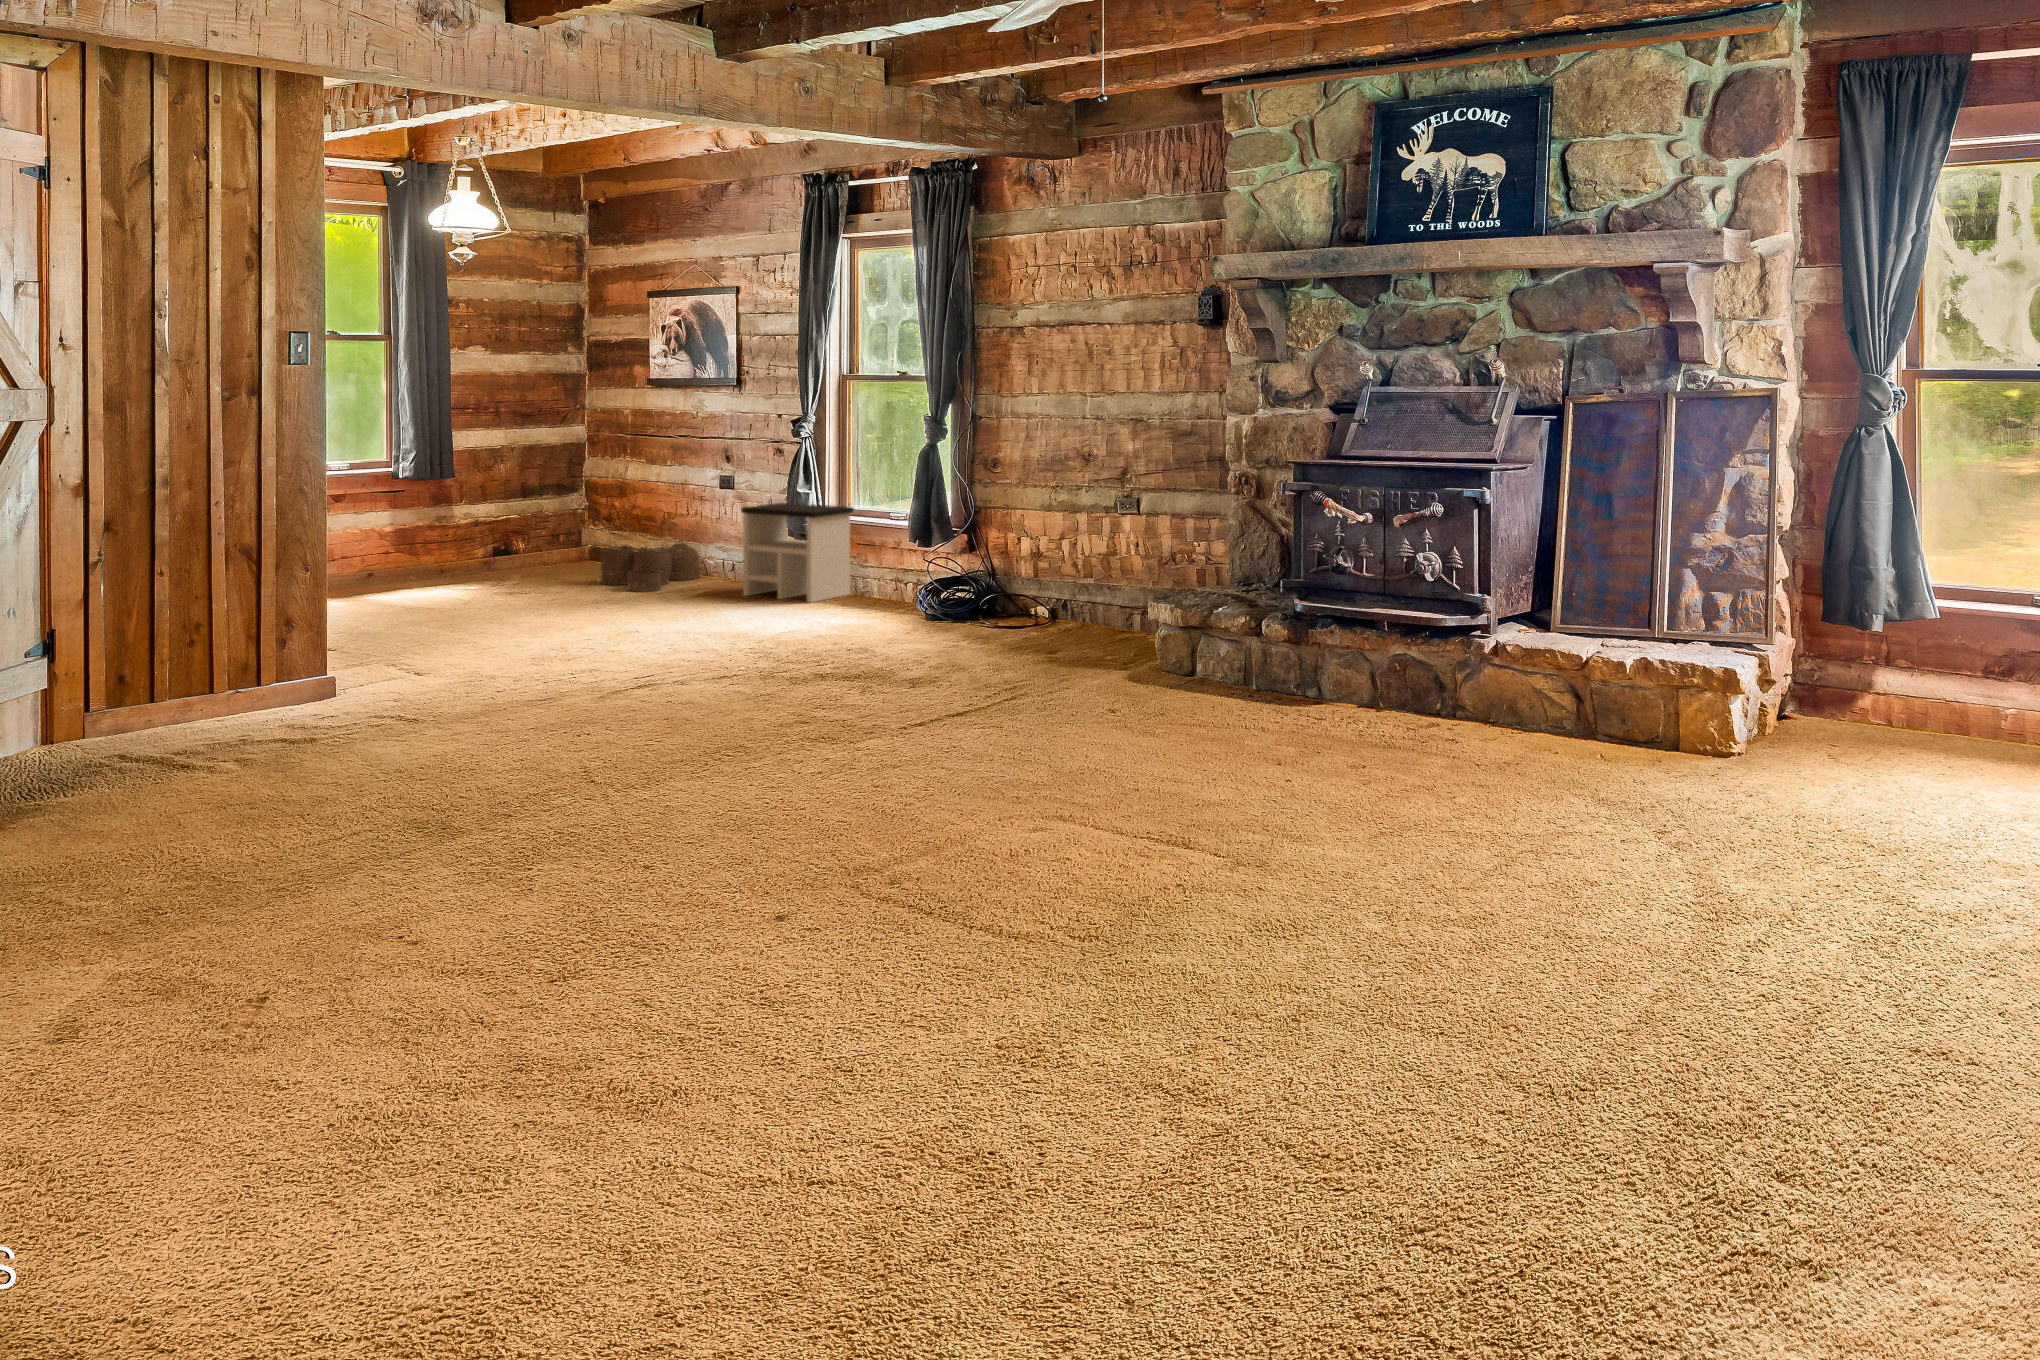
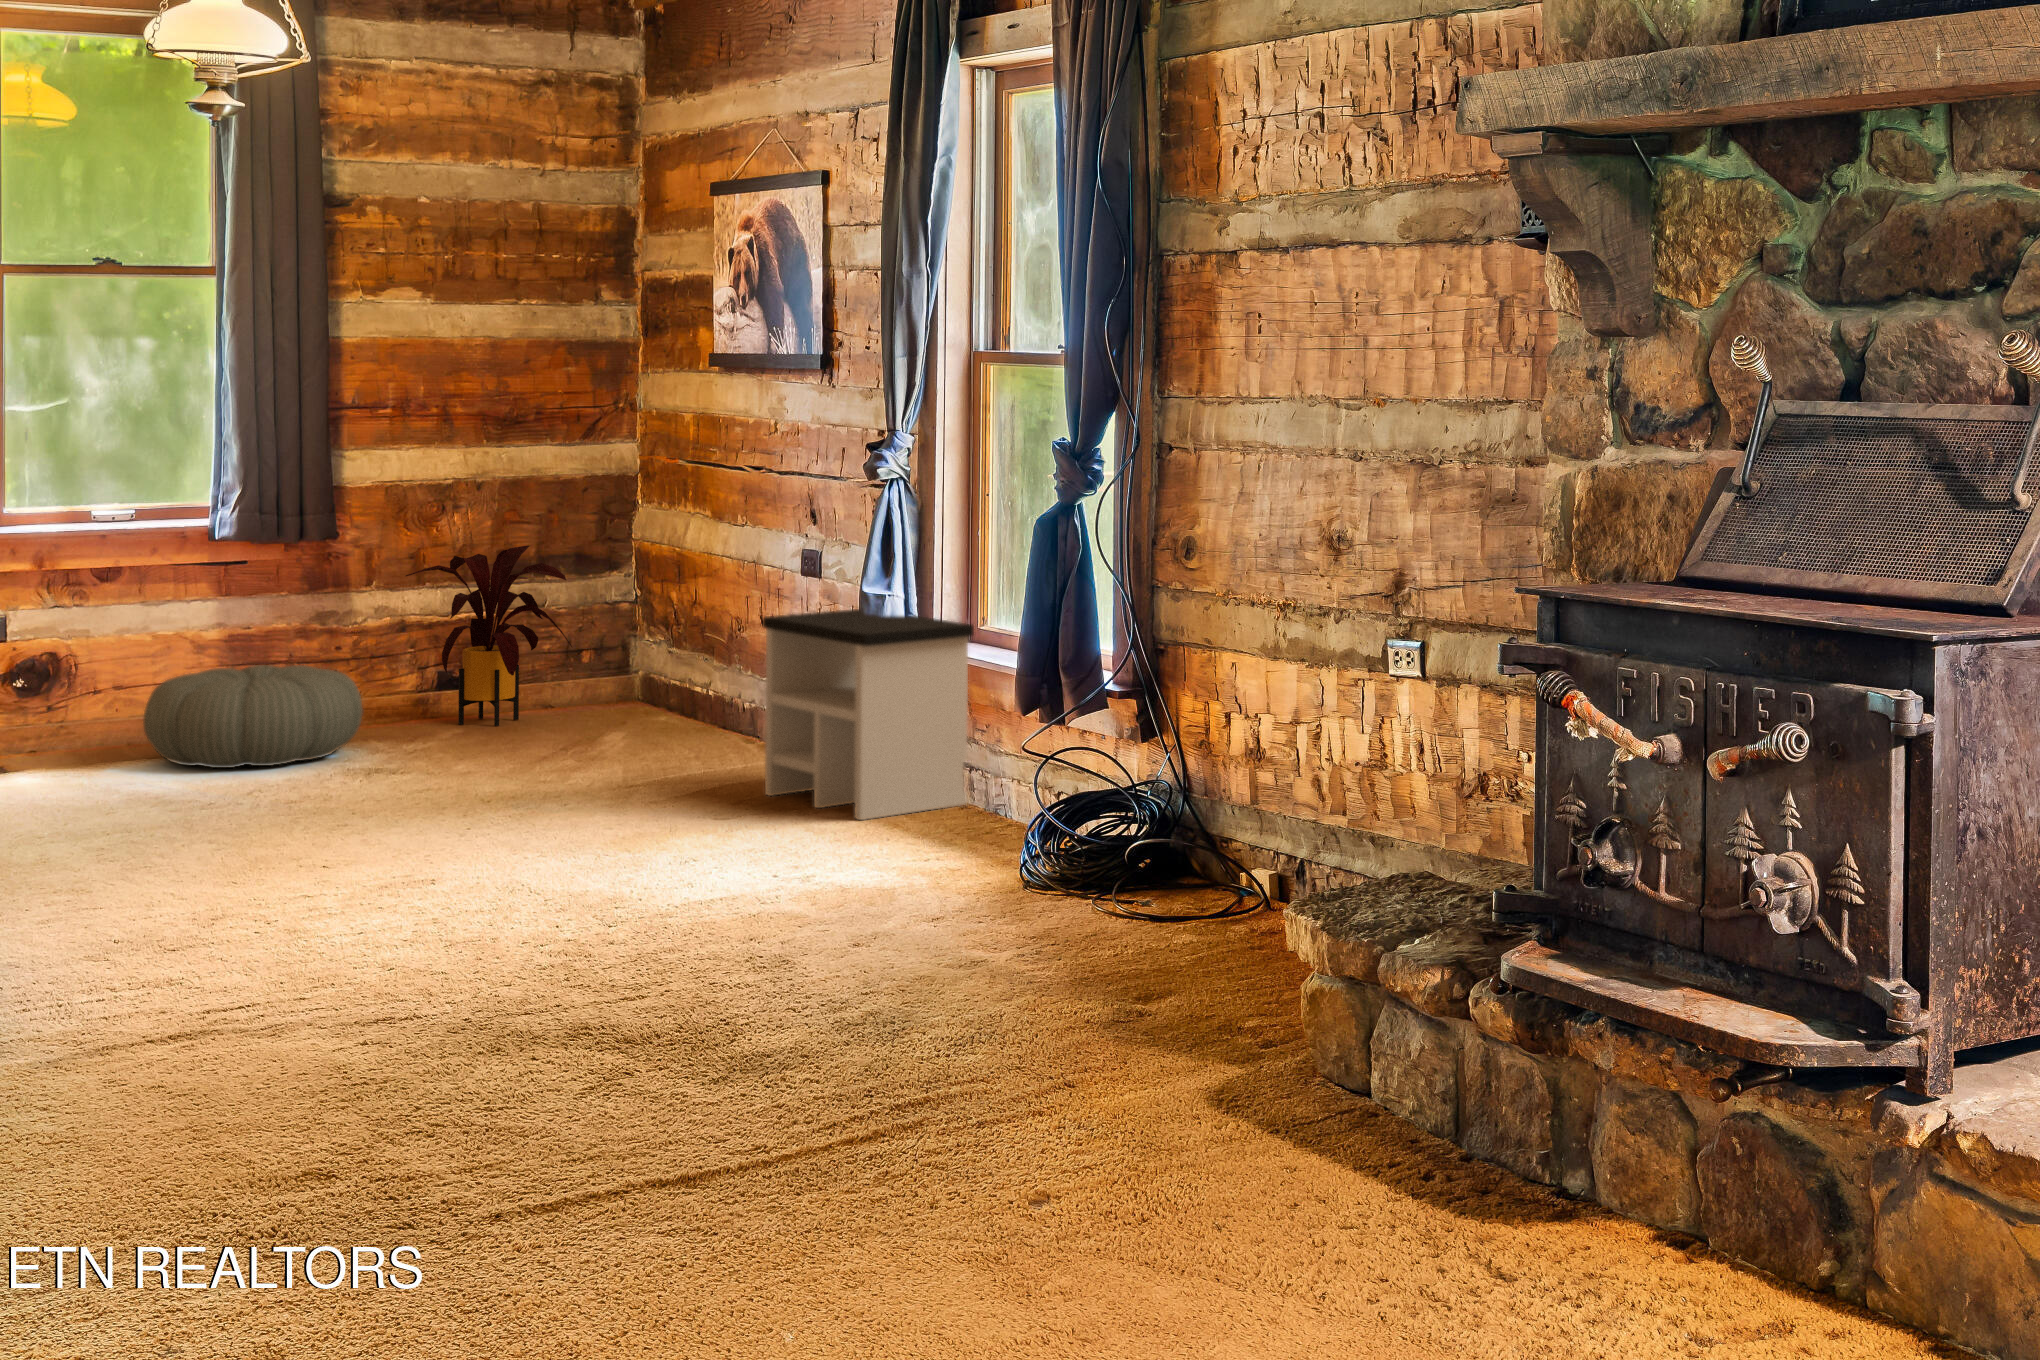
house plant: none [491,481,583,576] -> present [406,545,572,726]
woven basket: present [601,542,700,592] -> none [558,669,762,774]
pouf: none [385,546,497,598] -> present [143,665,363,768]

